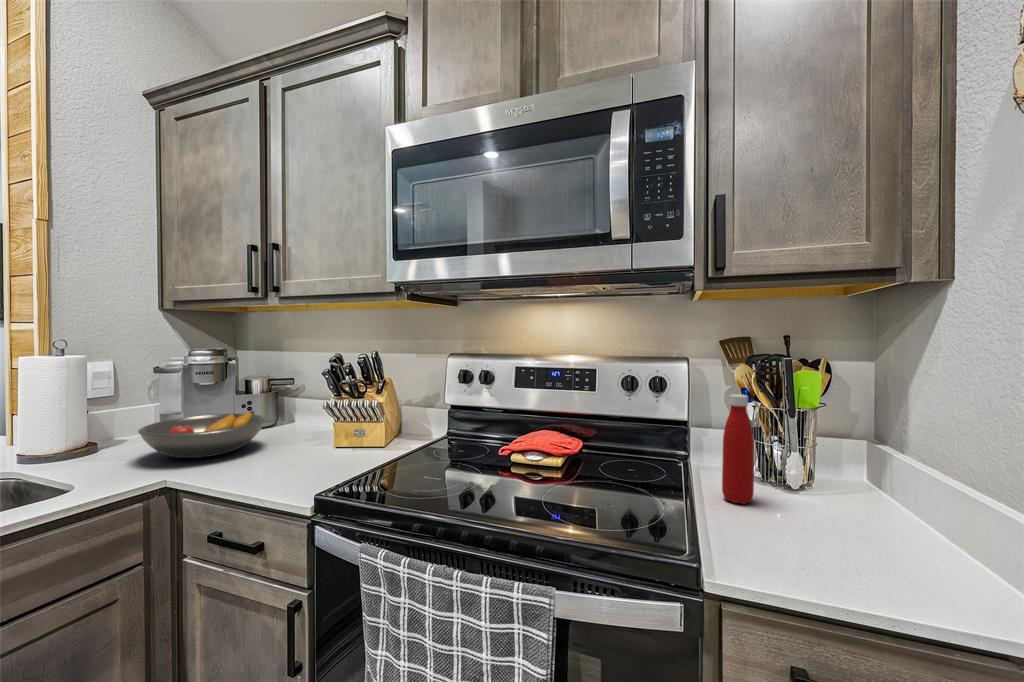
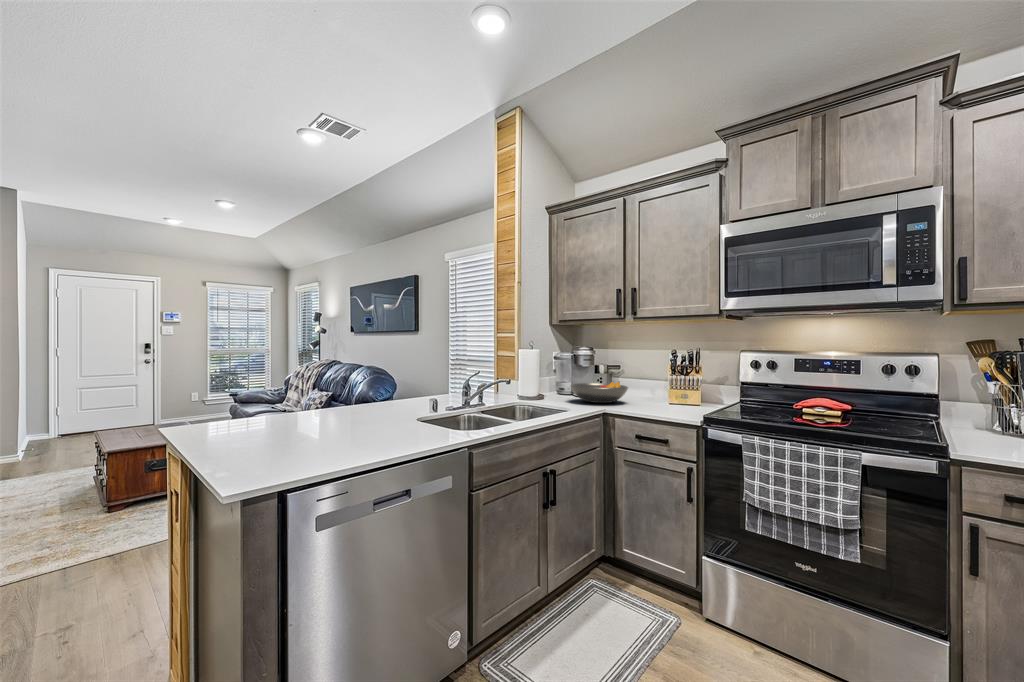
bottle: present [722,394,754,504] -> none [967,374,992,440]

